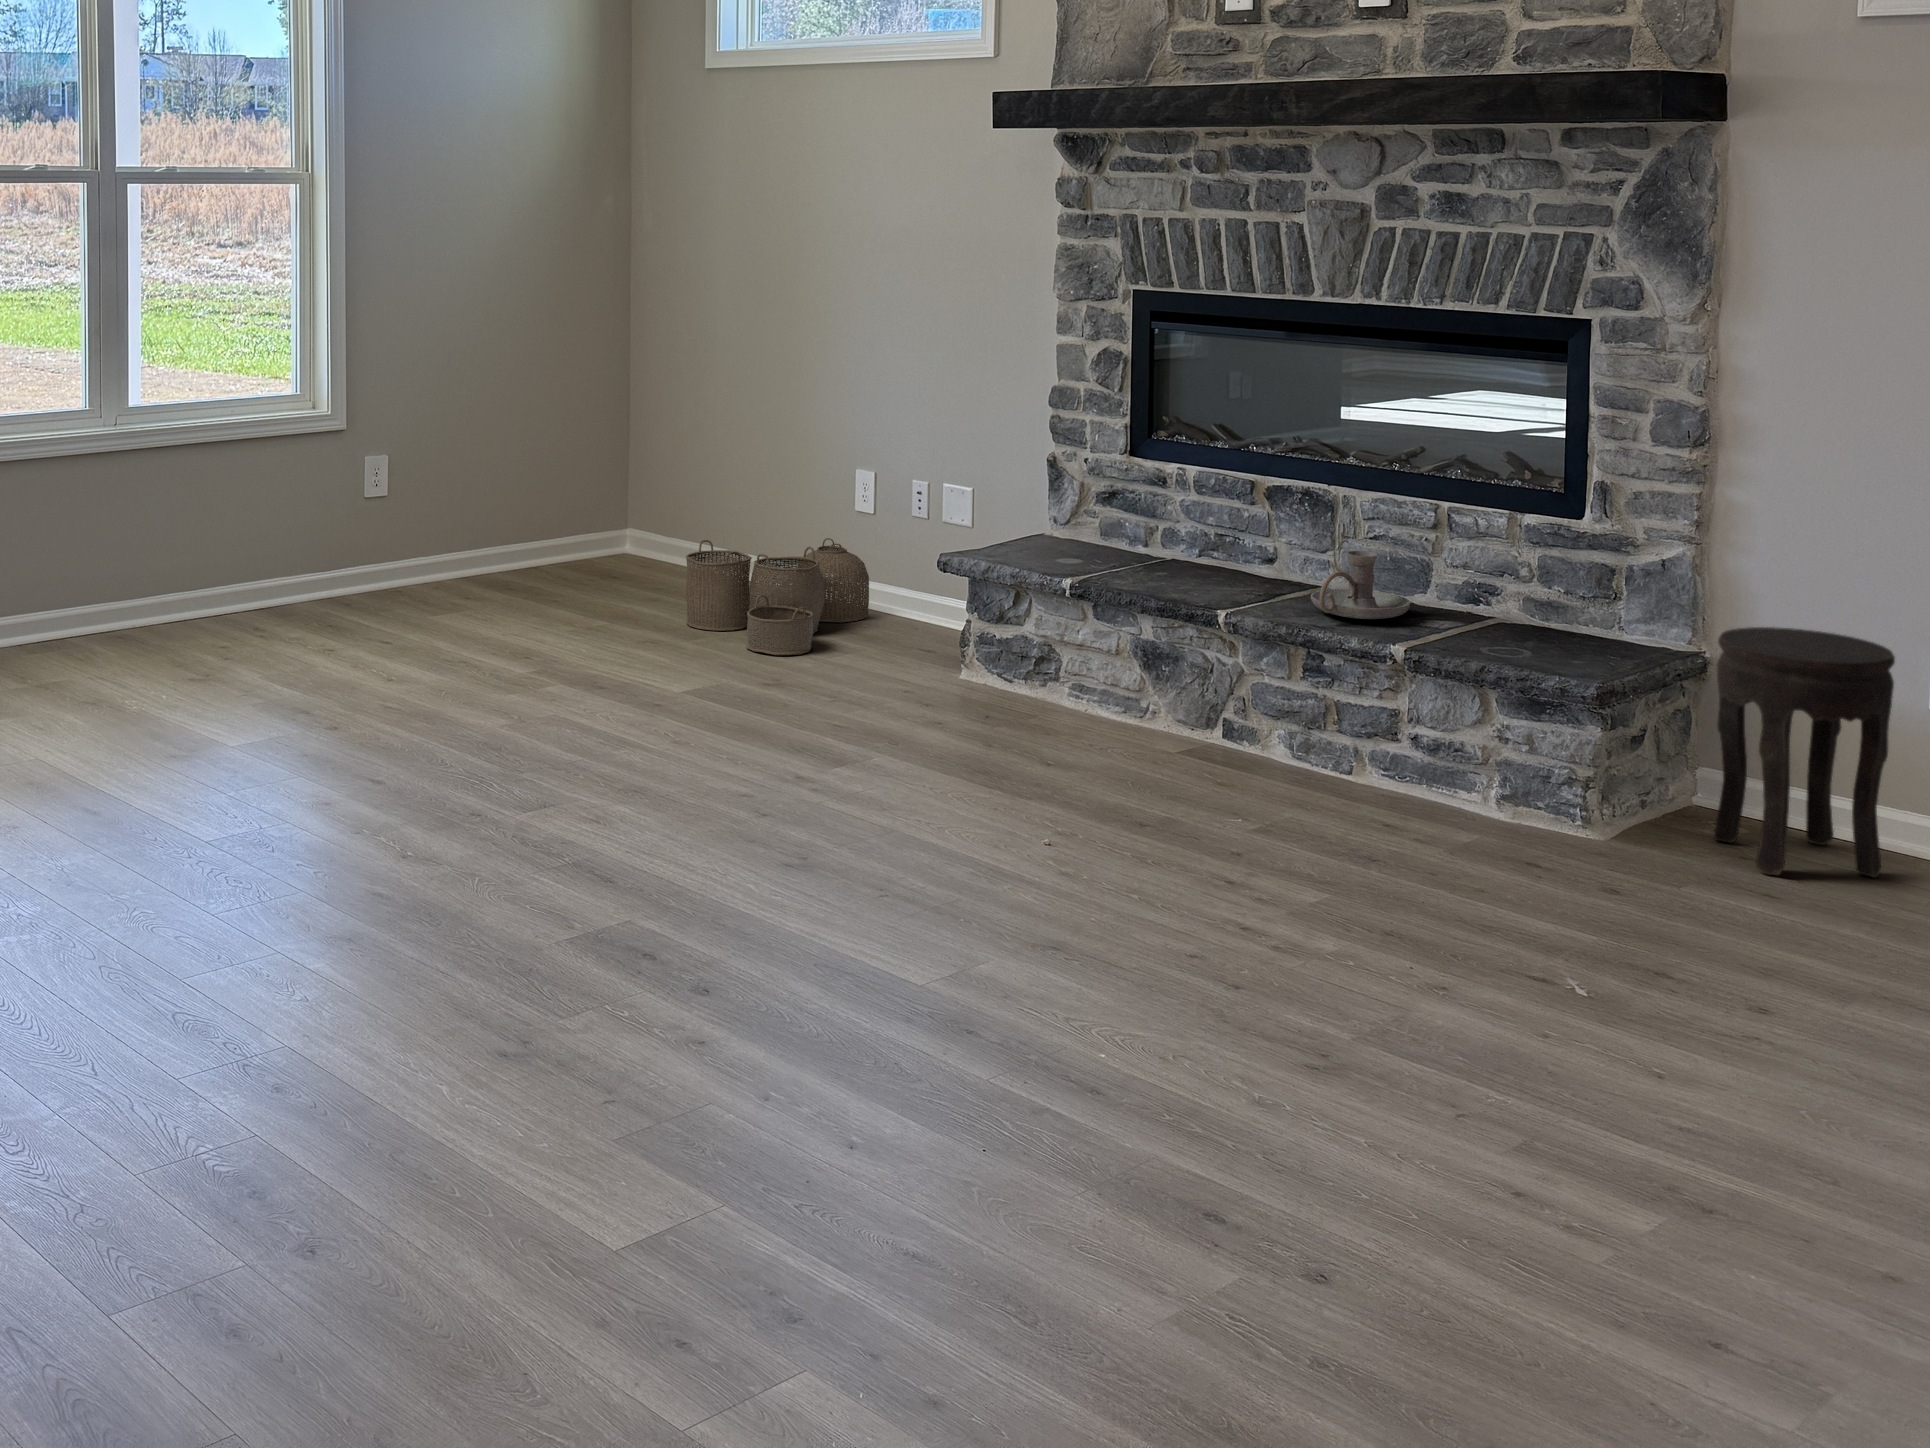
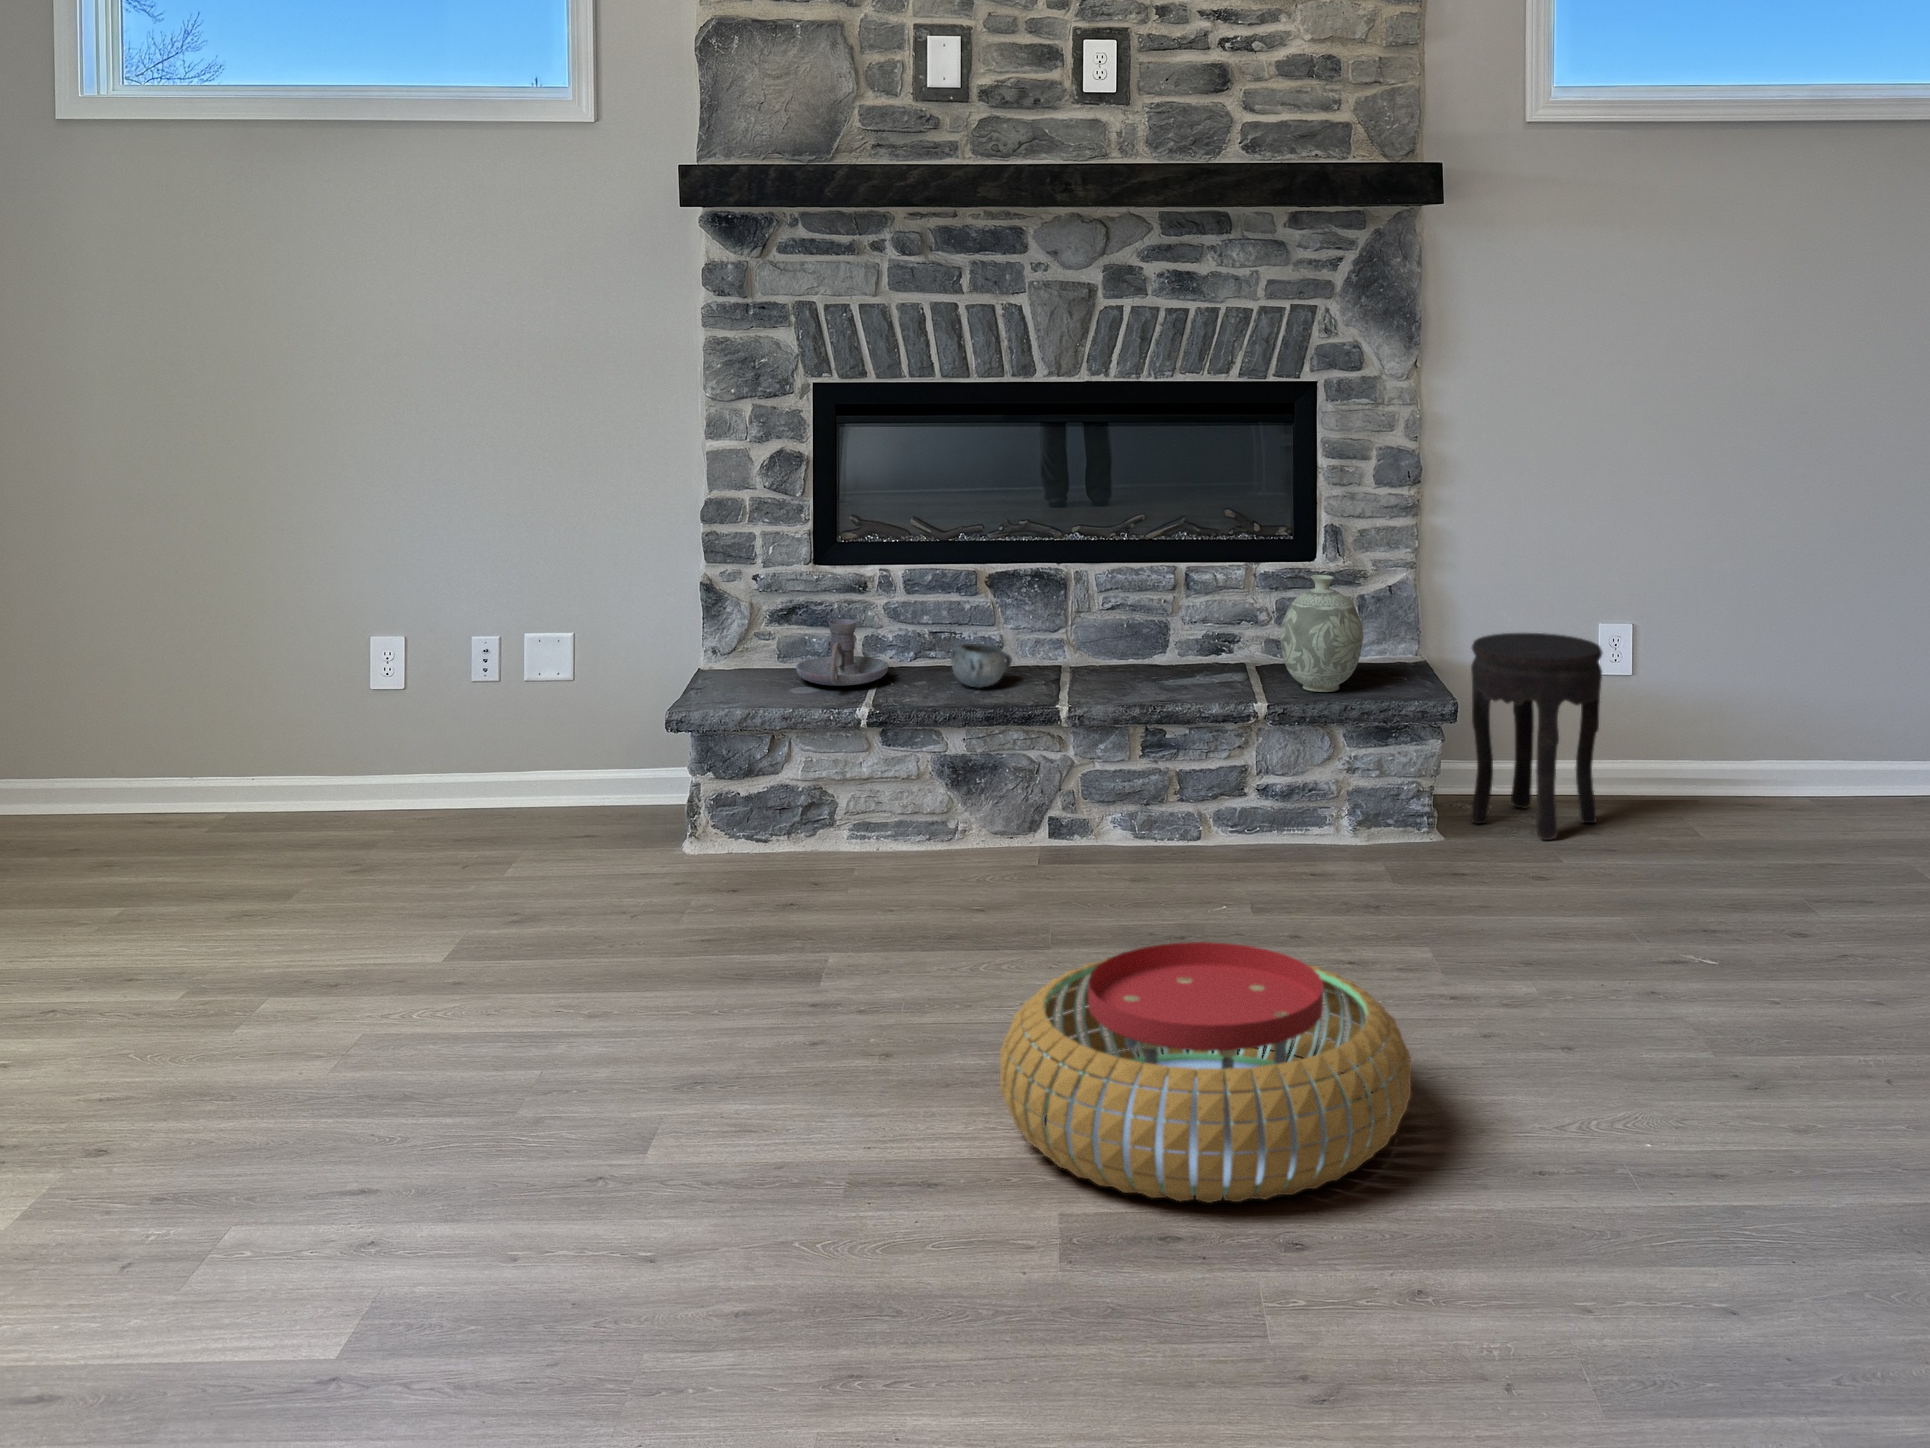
decorative vase: none [1489,523,1595,652] -> present [1280,575,1363,692]
woven basket: present [686,538,869,655] -> none [246,716,474,874]
decorative bowl: none [1188,544,1246,587] -> present [951,644,1012,688]
candle holder: present [1311,551,1410,619] -> present [796,619,889,686]
pouf: none [673,776,1061,1011] -> present [1000,942,1411,1203]

